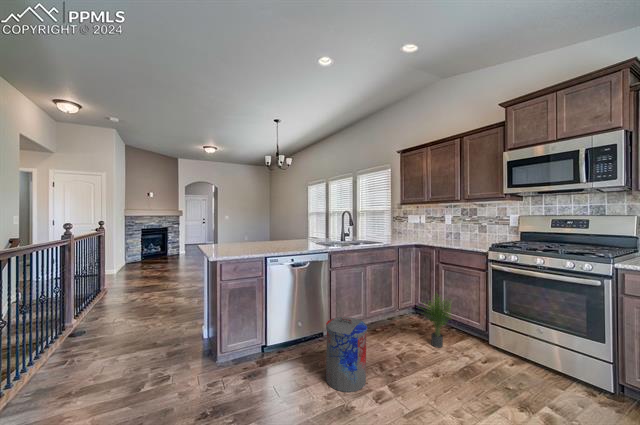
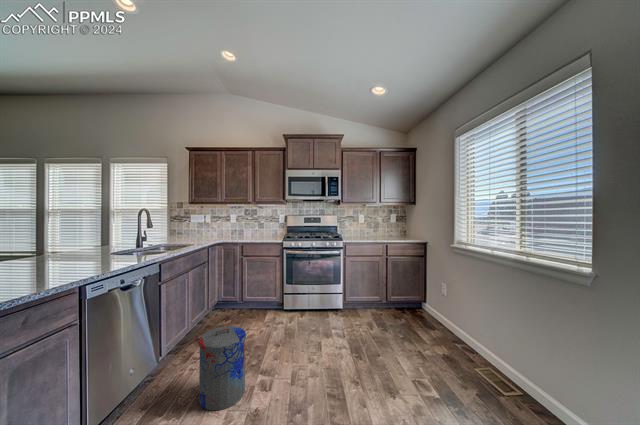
potted plant: present [425,296,450,348] -> none [237,281,272,329]

